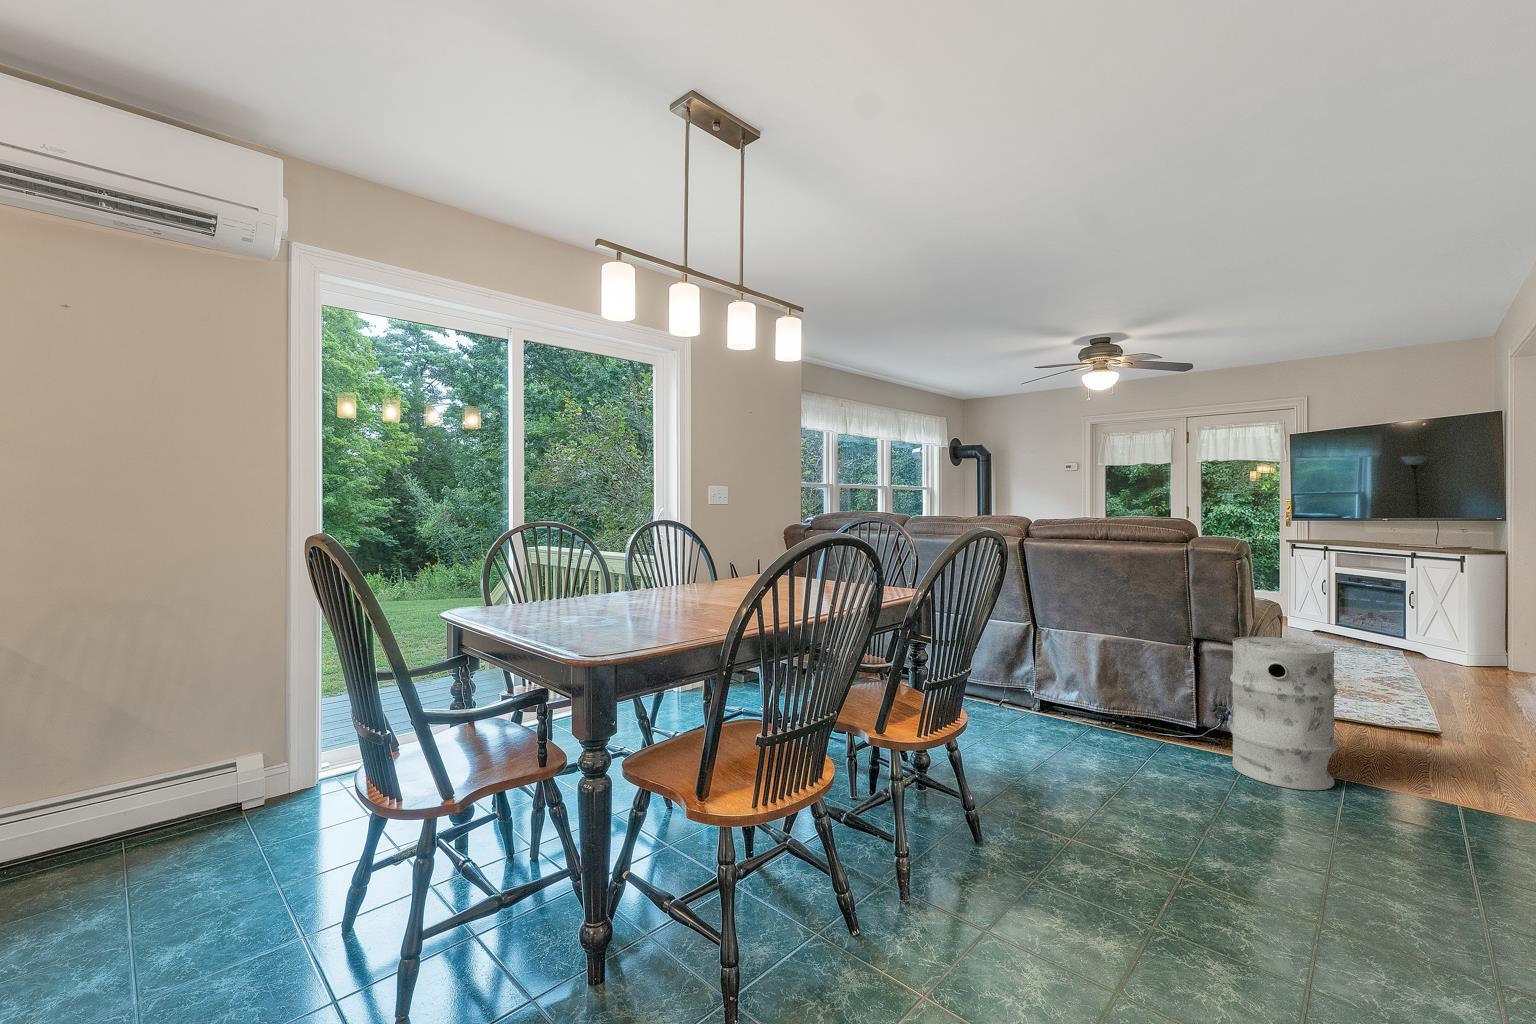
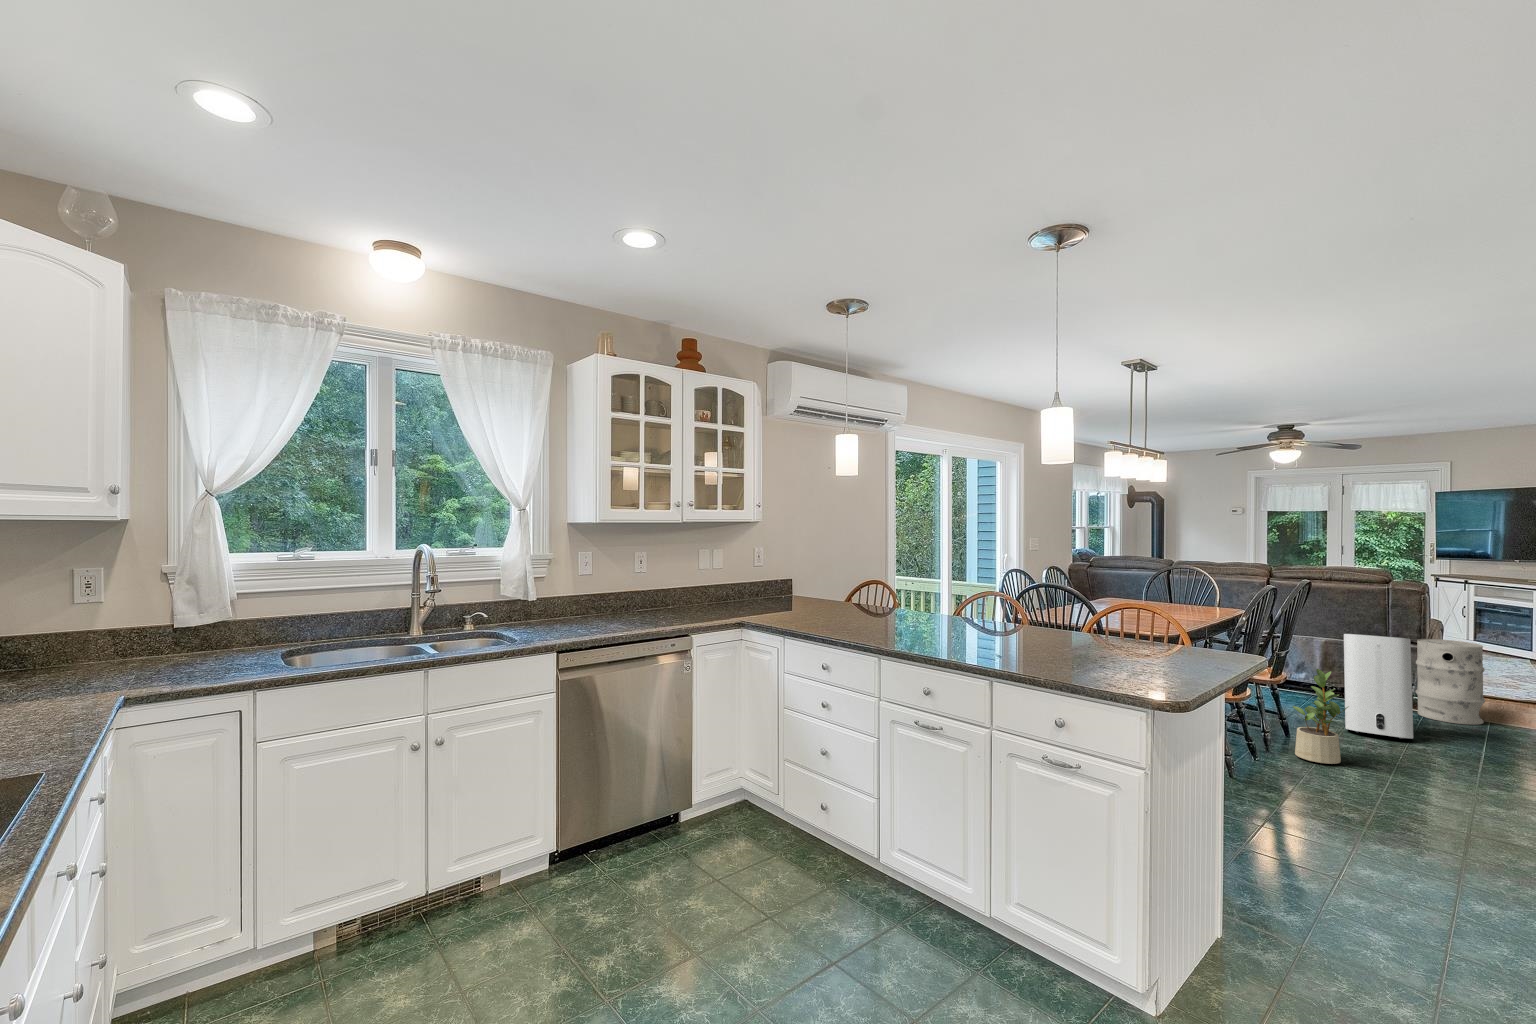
air purifier: none [1092,636,1204,842] -> present [1344,634,1413,739]
potted plant: none [946,724,1041,945] -> present [1293,669,1348,764]

